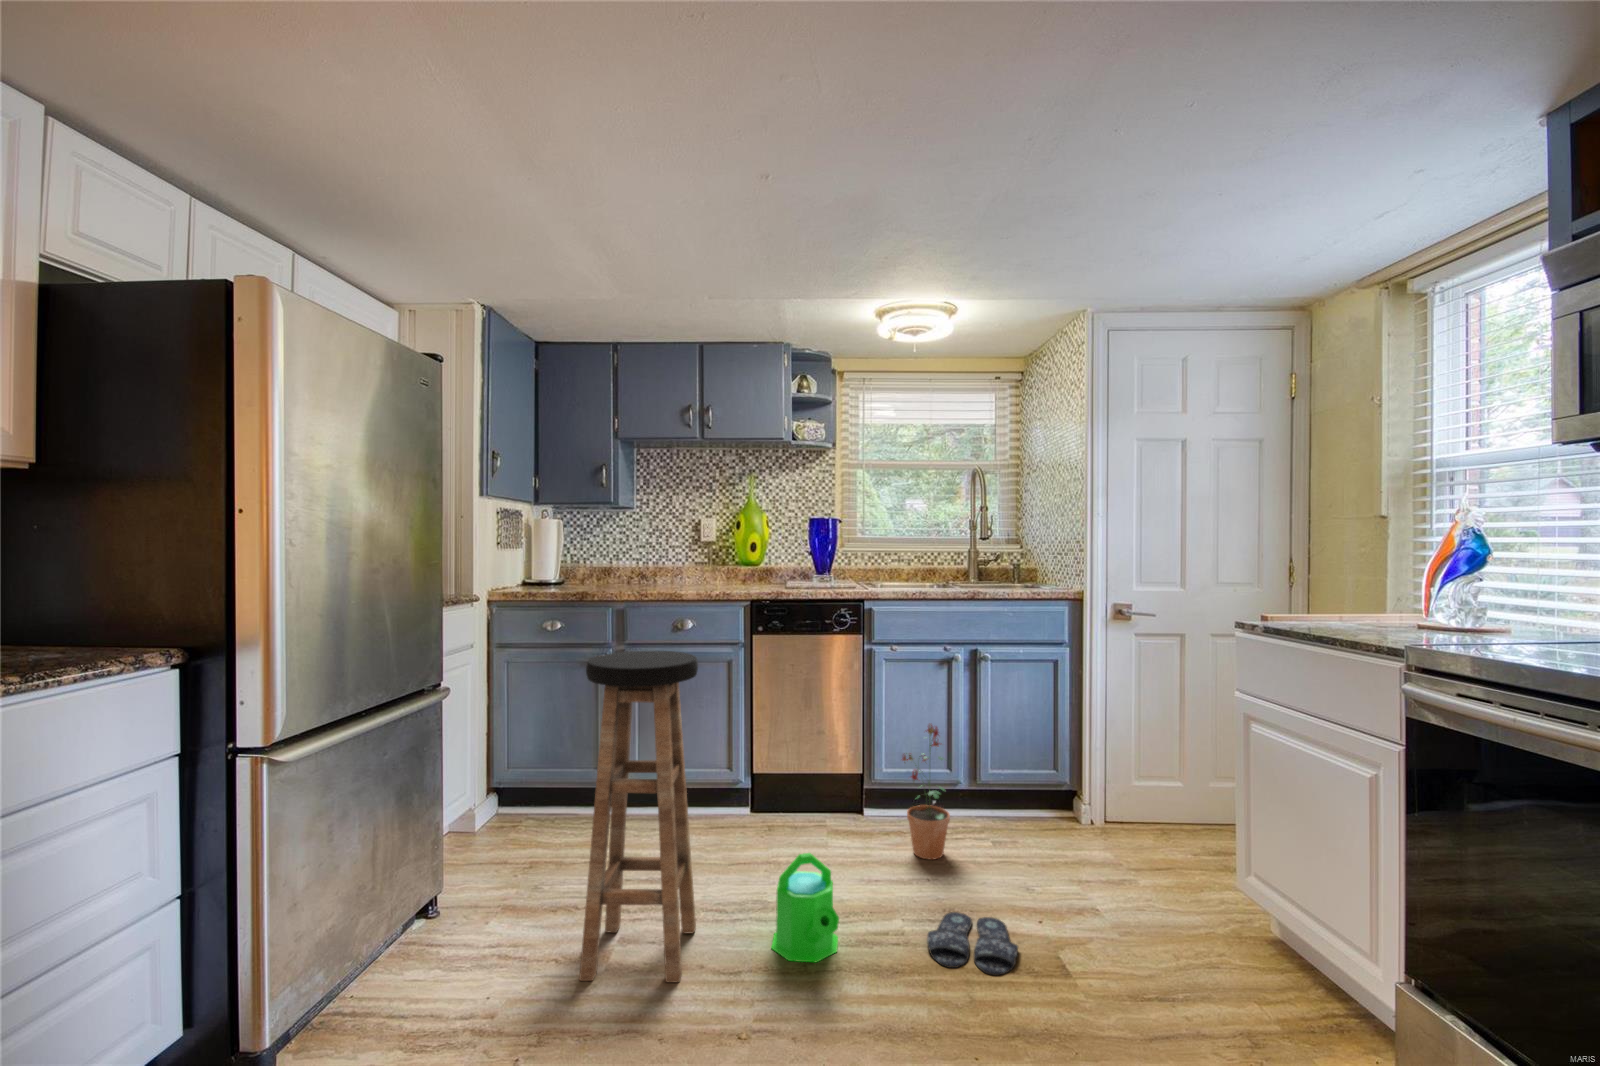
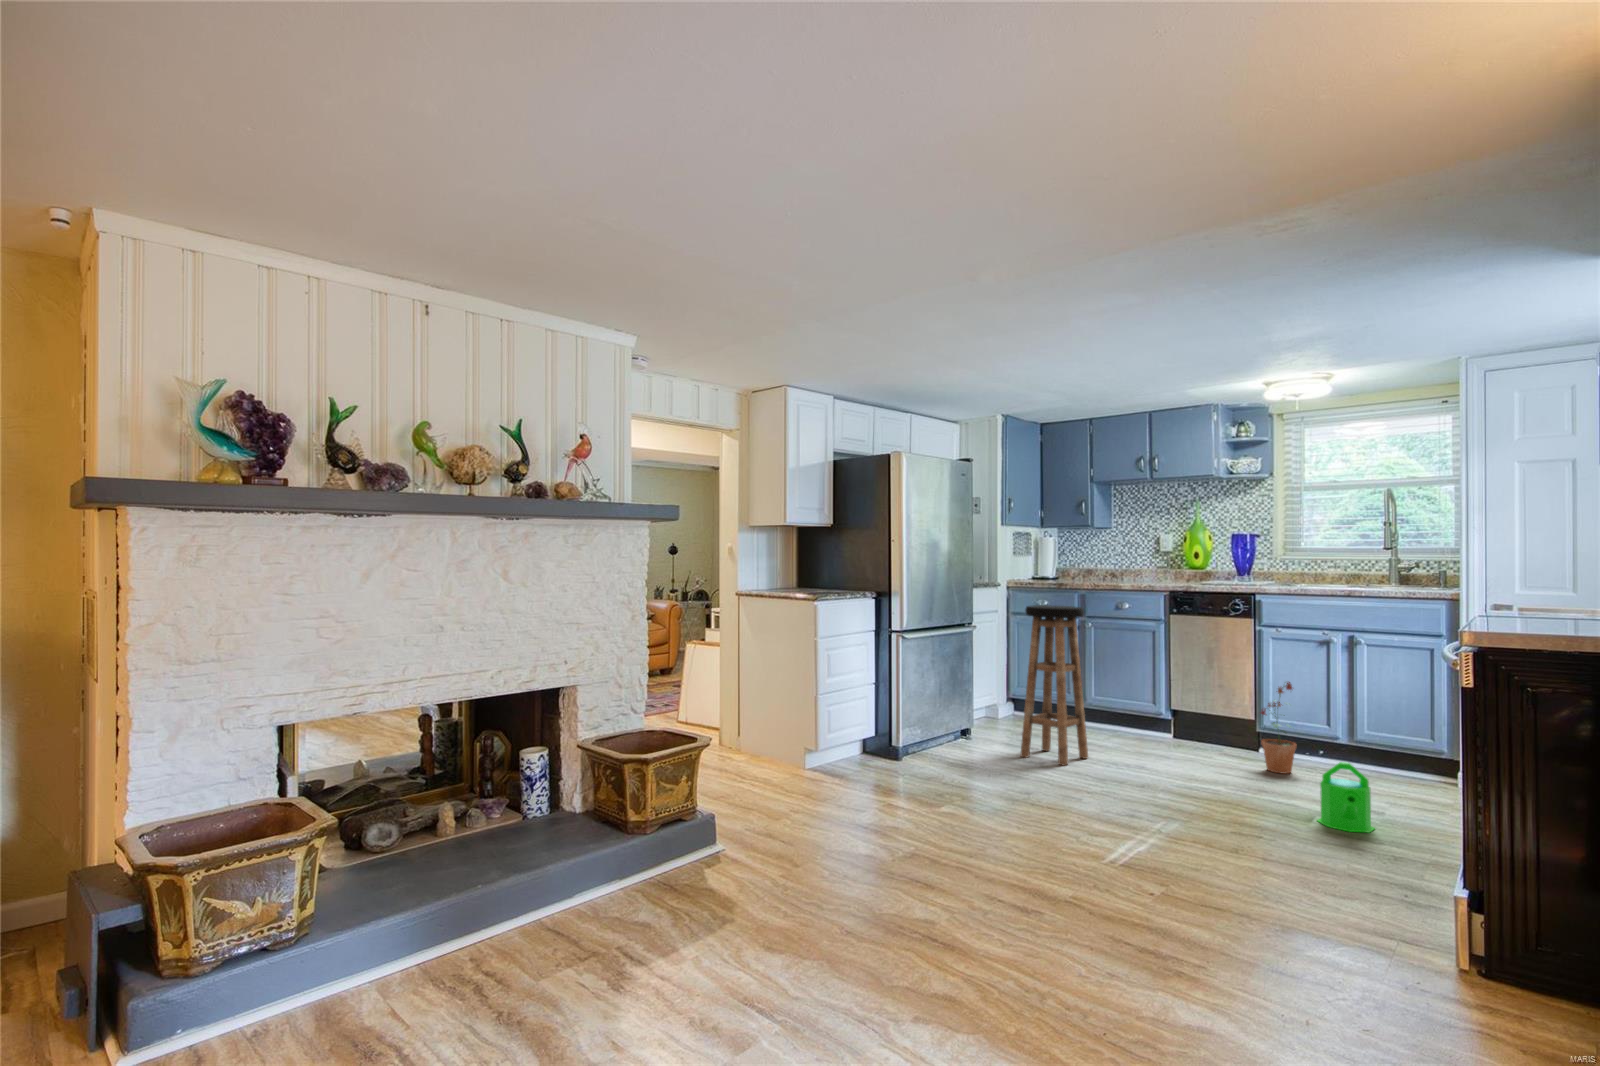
watering can: present [771,853,839,962] -> present [1318,762,1374,833]
slippers: present [927,912,1018,976] -> none [1212,783,1282,802]

